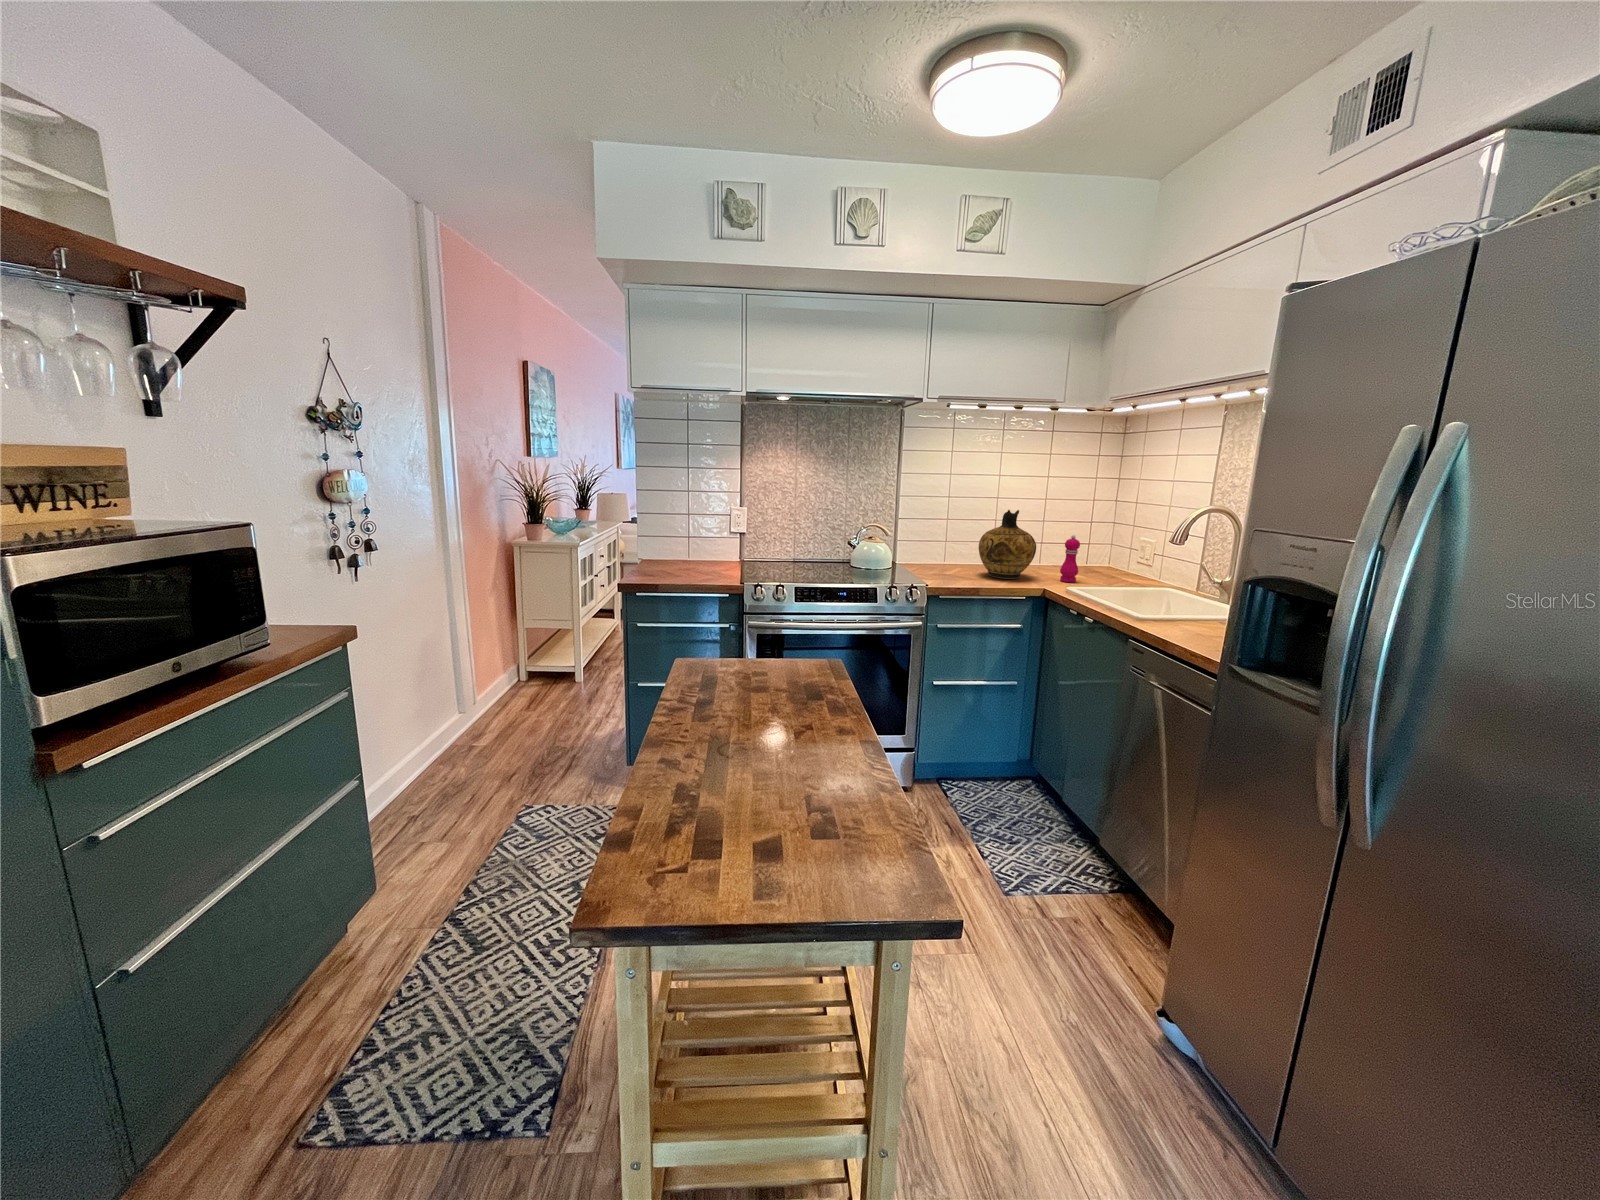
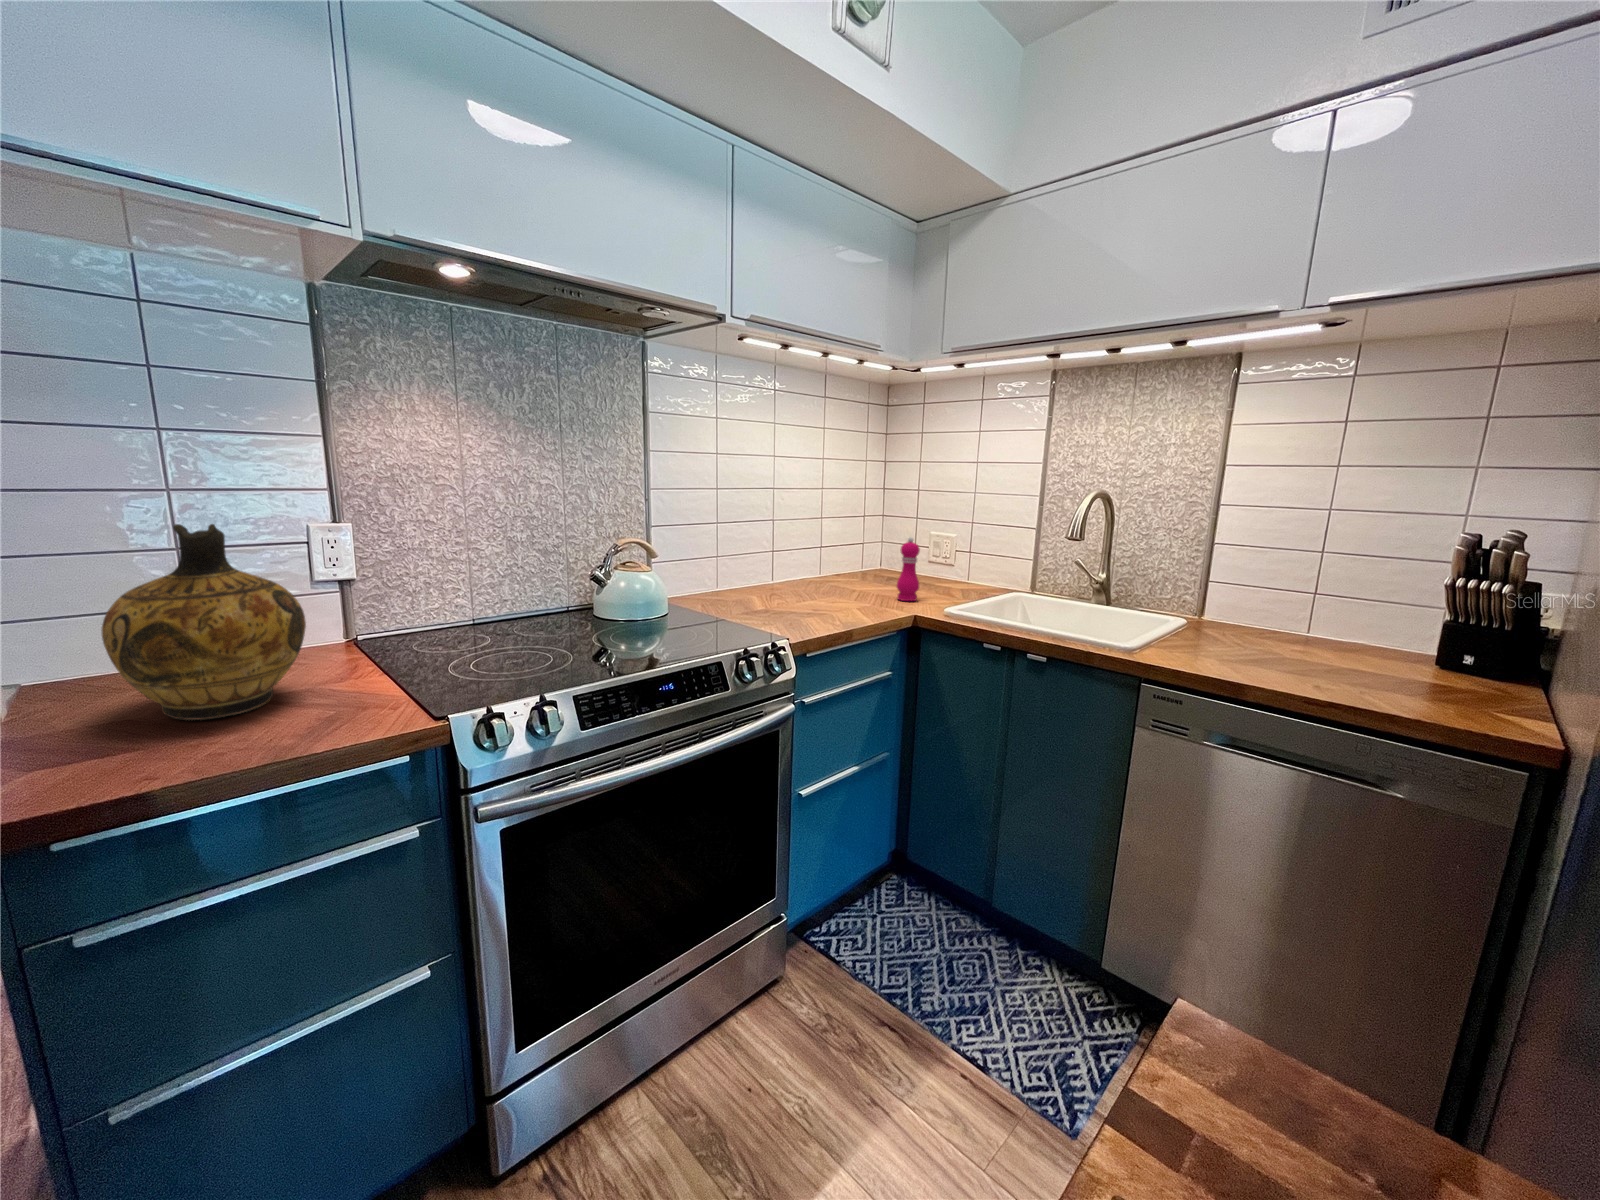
ceramic jug: present [979,510,1036,579] -> present [101,524,306,720]

